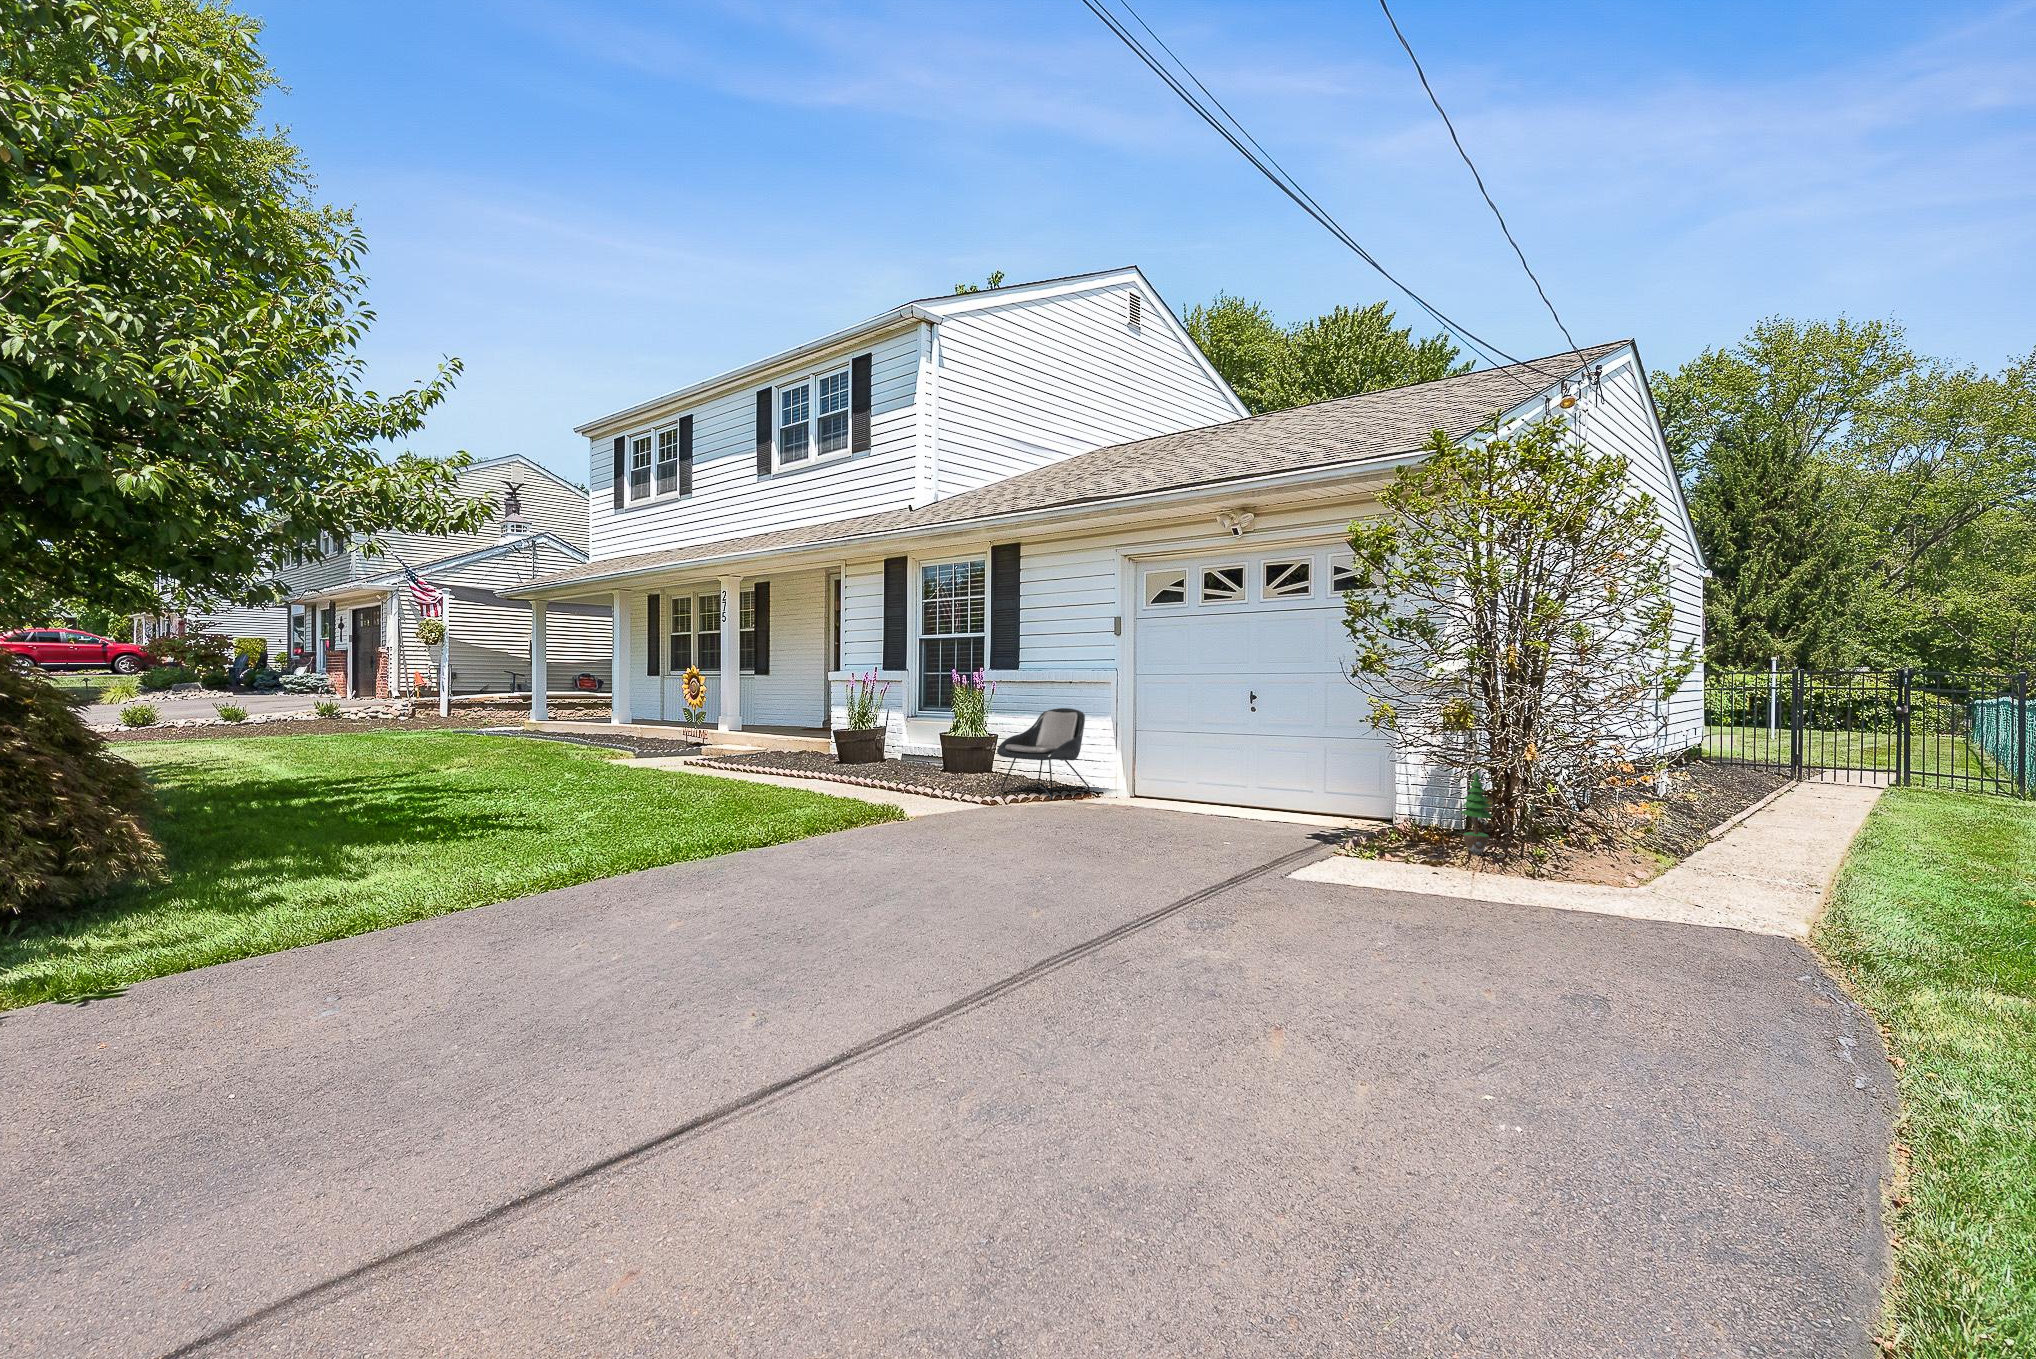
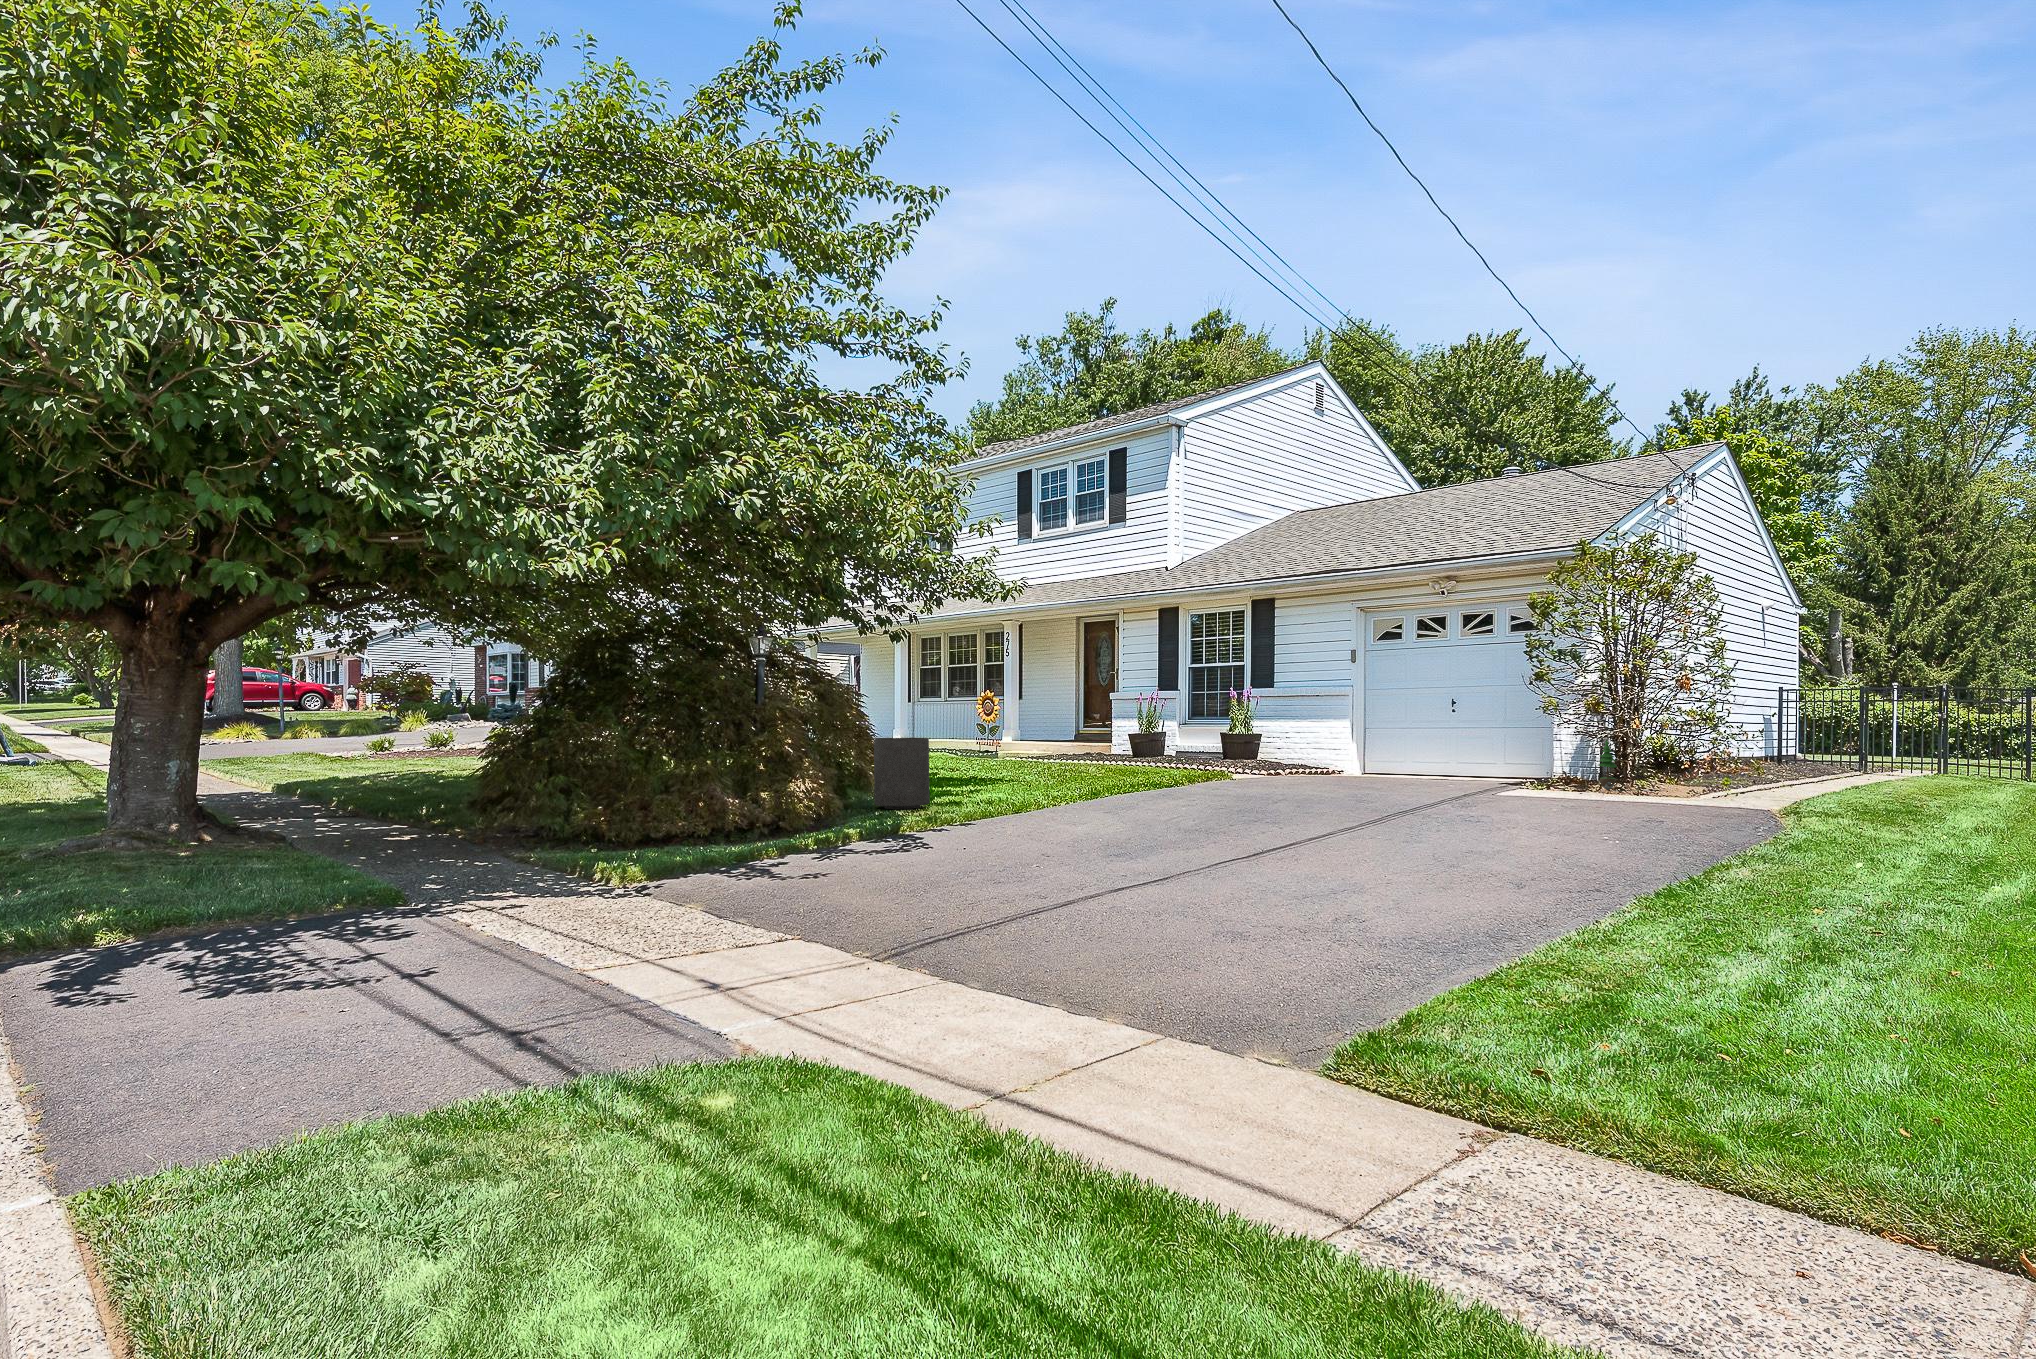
lounge chair: present [997,708,1090,800] -> none [1271,715,1337,777]
trash can: none [53,774,202,925] -> present [874,738,930,809]

